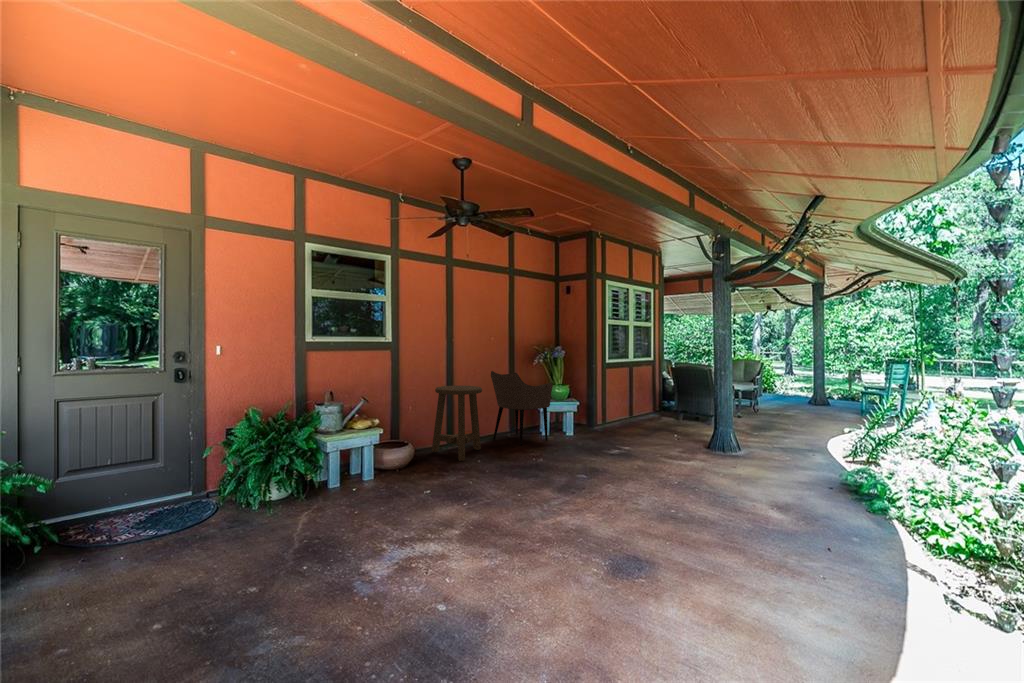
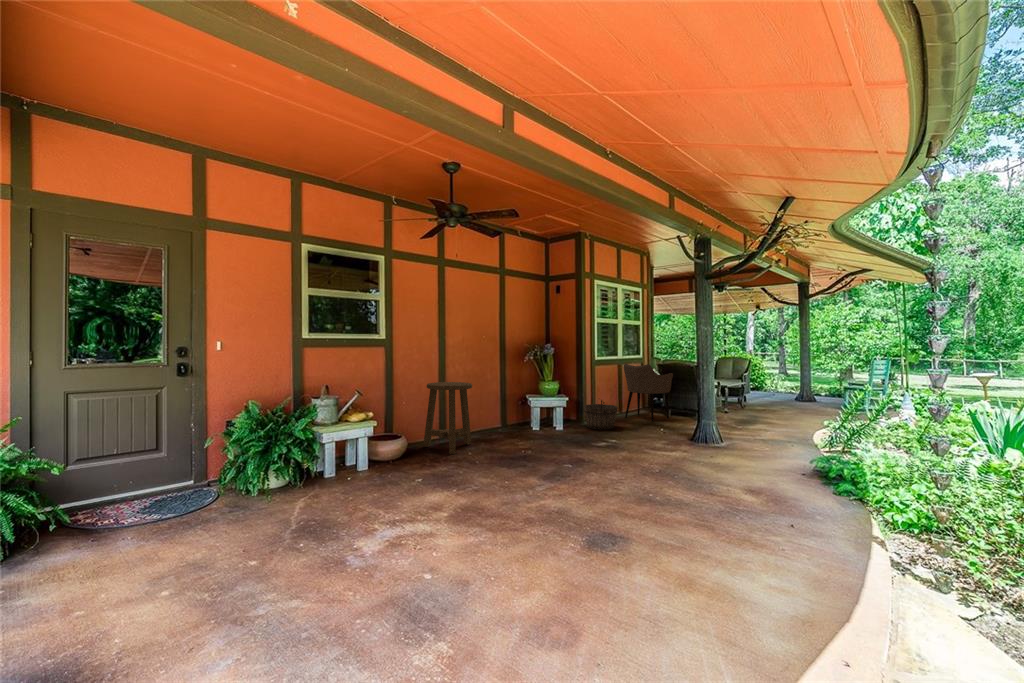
armchair: present [491,371,553,446] -> present [624,364,673,421]
wooden bucket: none [595,401,630,434] -> present [584,400,618,430]

